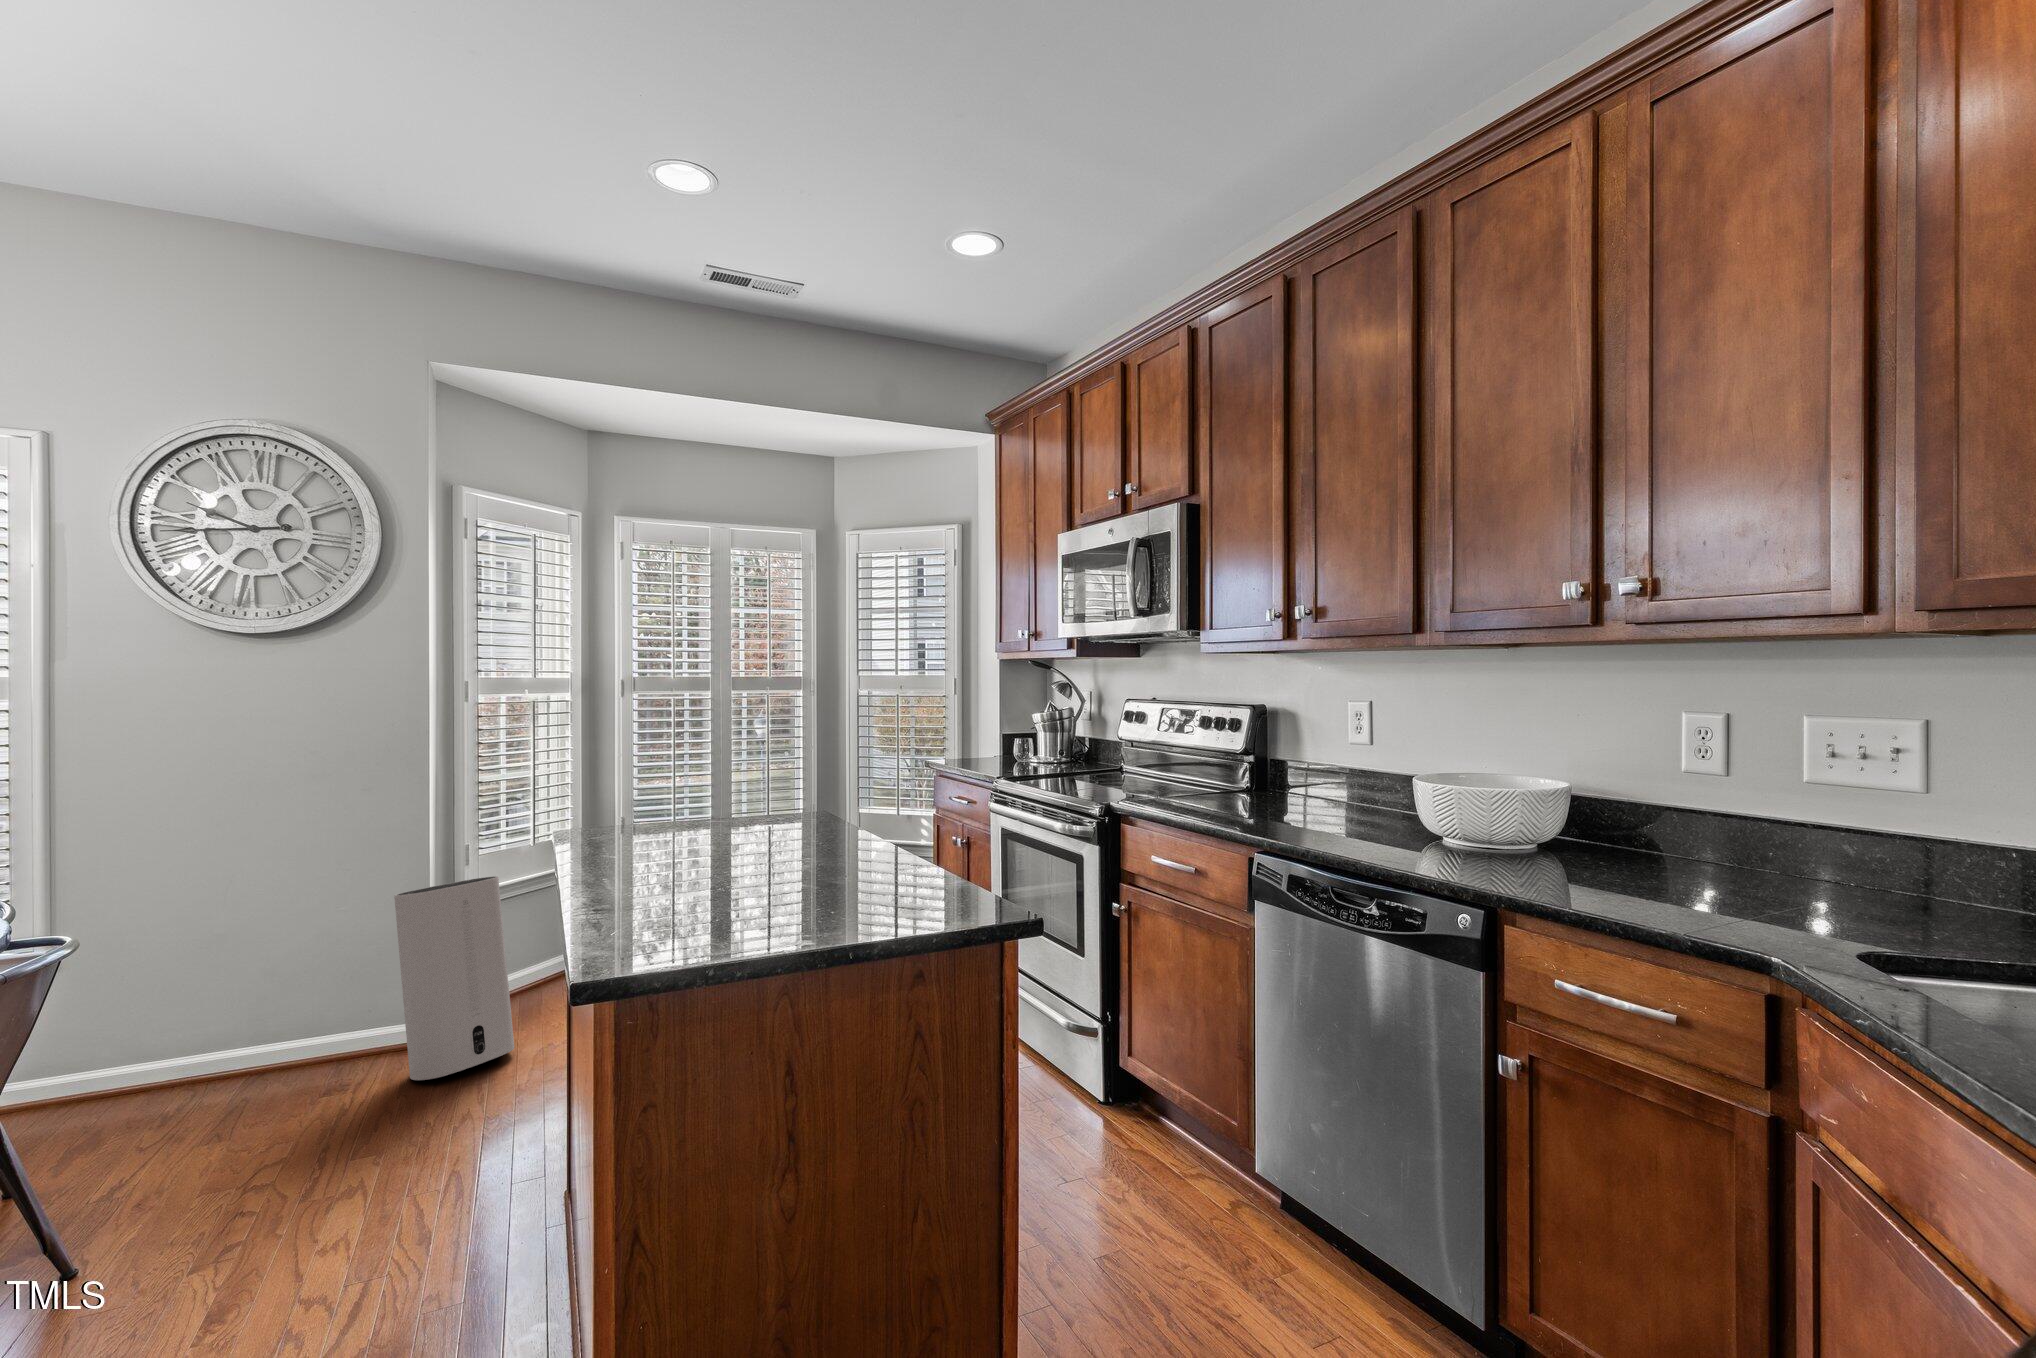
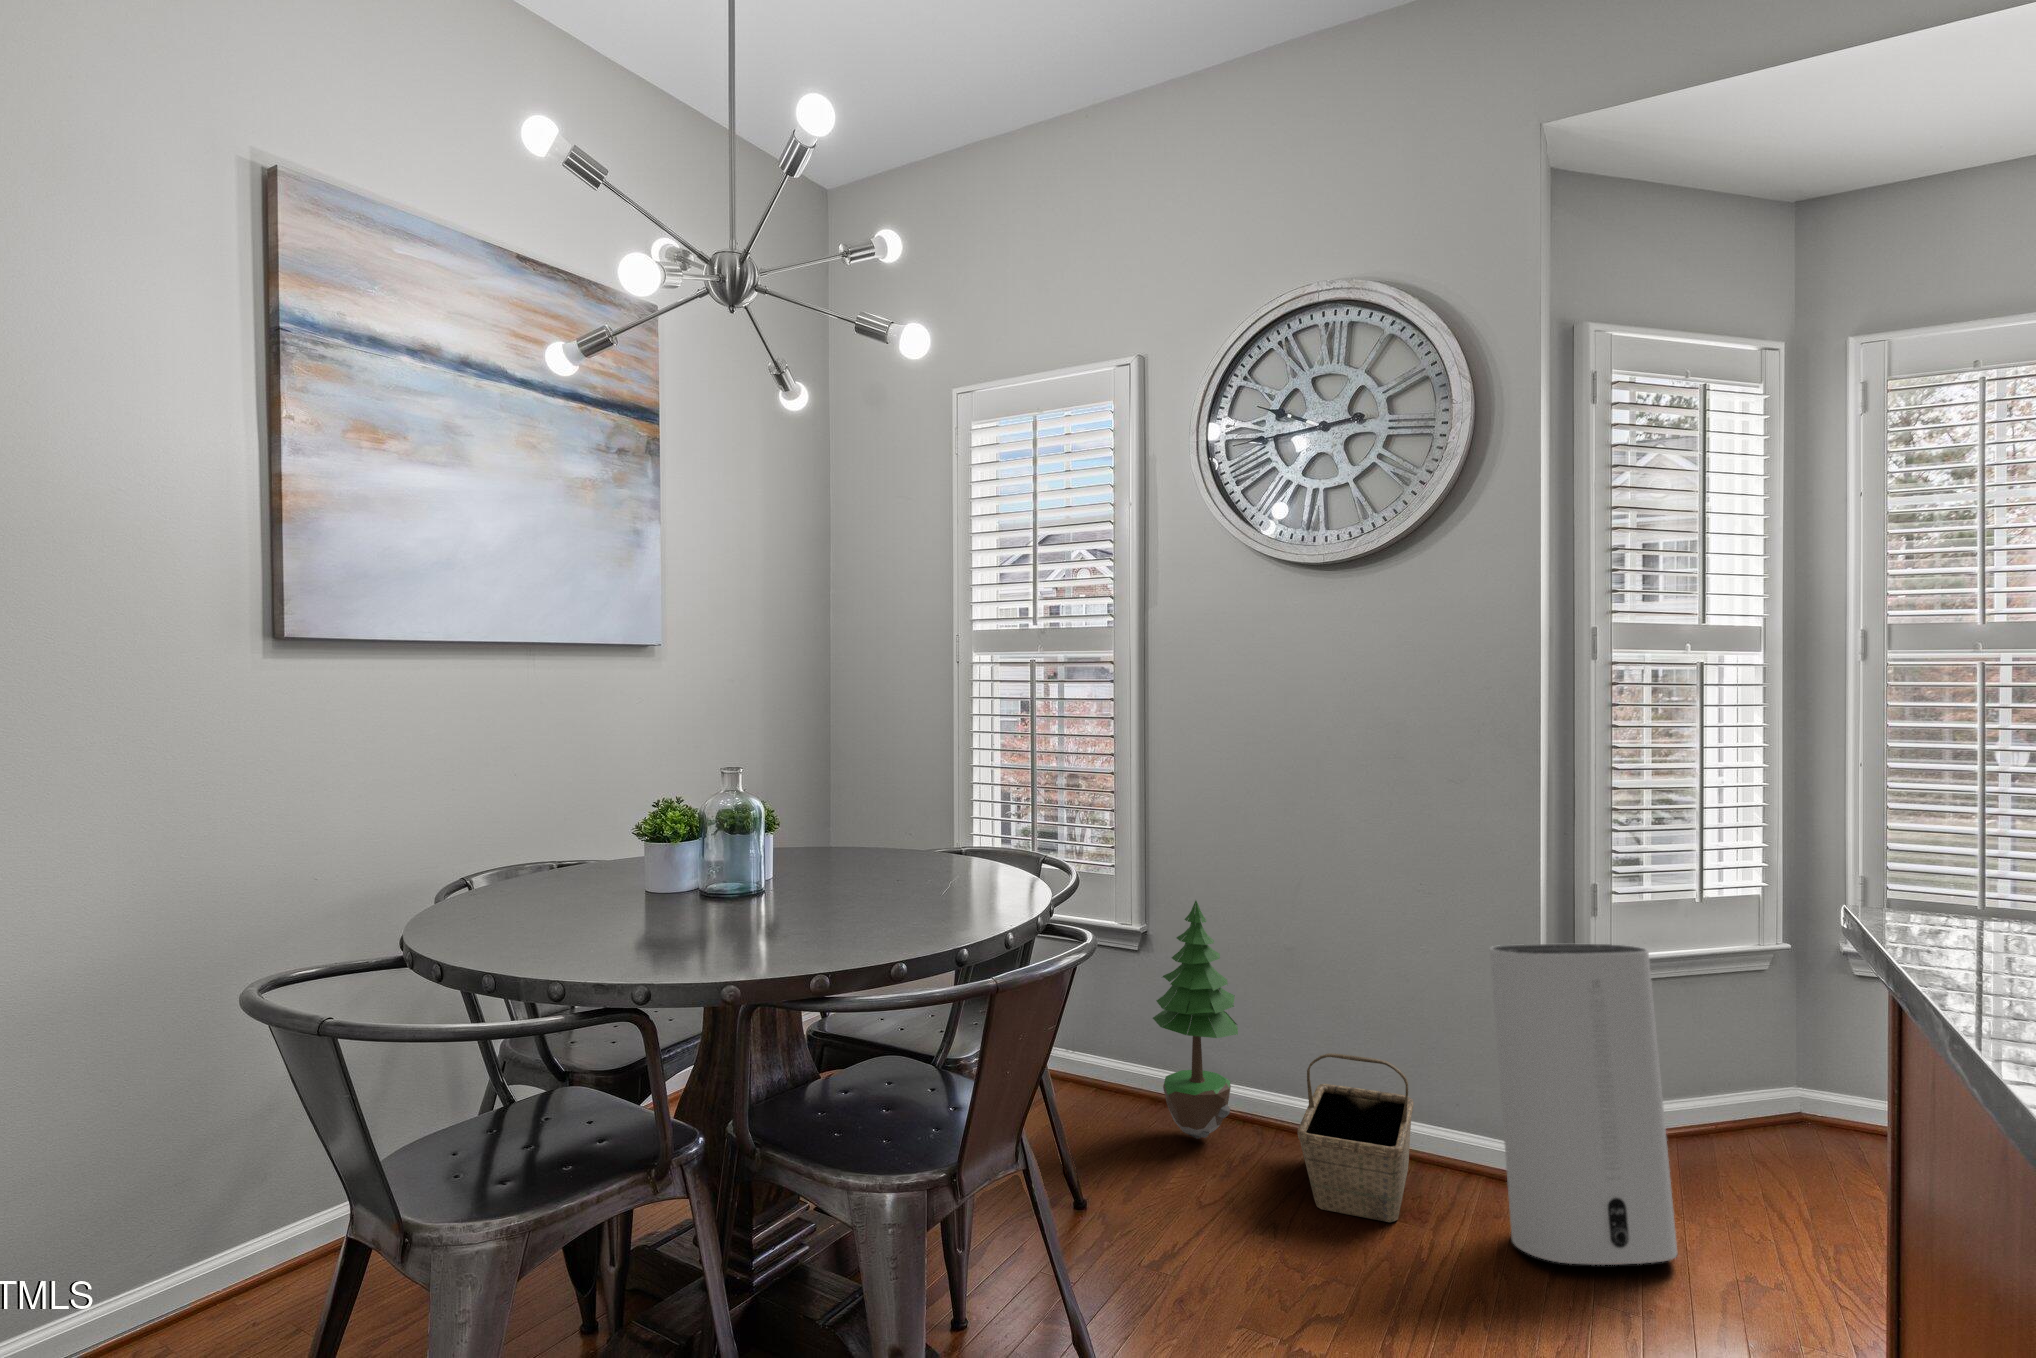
potted tree: none [66,910,168,1111] -> present [1153,901,1238,1139]
basket: none [235,993,334,1113] -> present [1298,1053,1414,1222]

